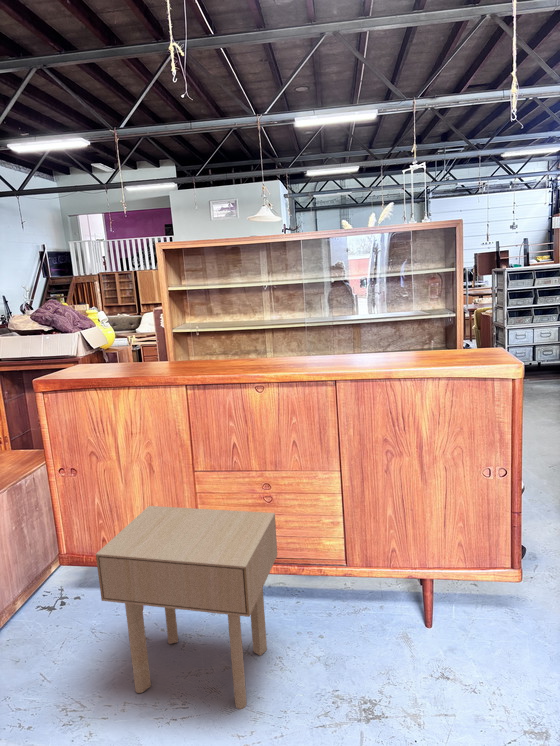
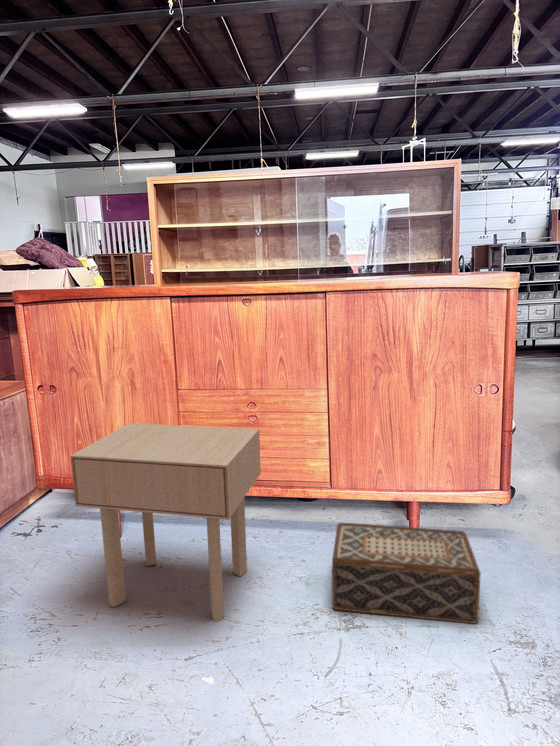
woven basket: none [350,601,495,709] -> present [332,523,480,624]

